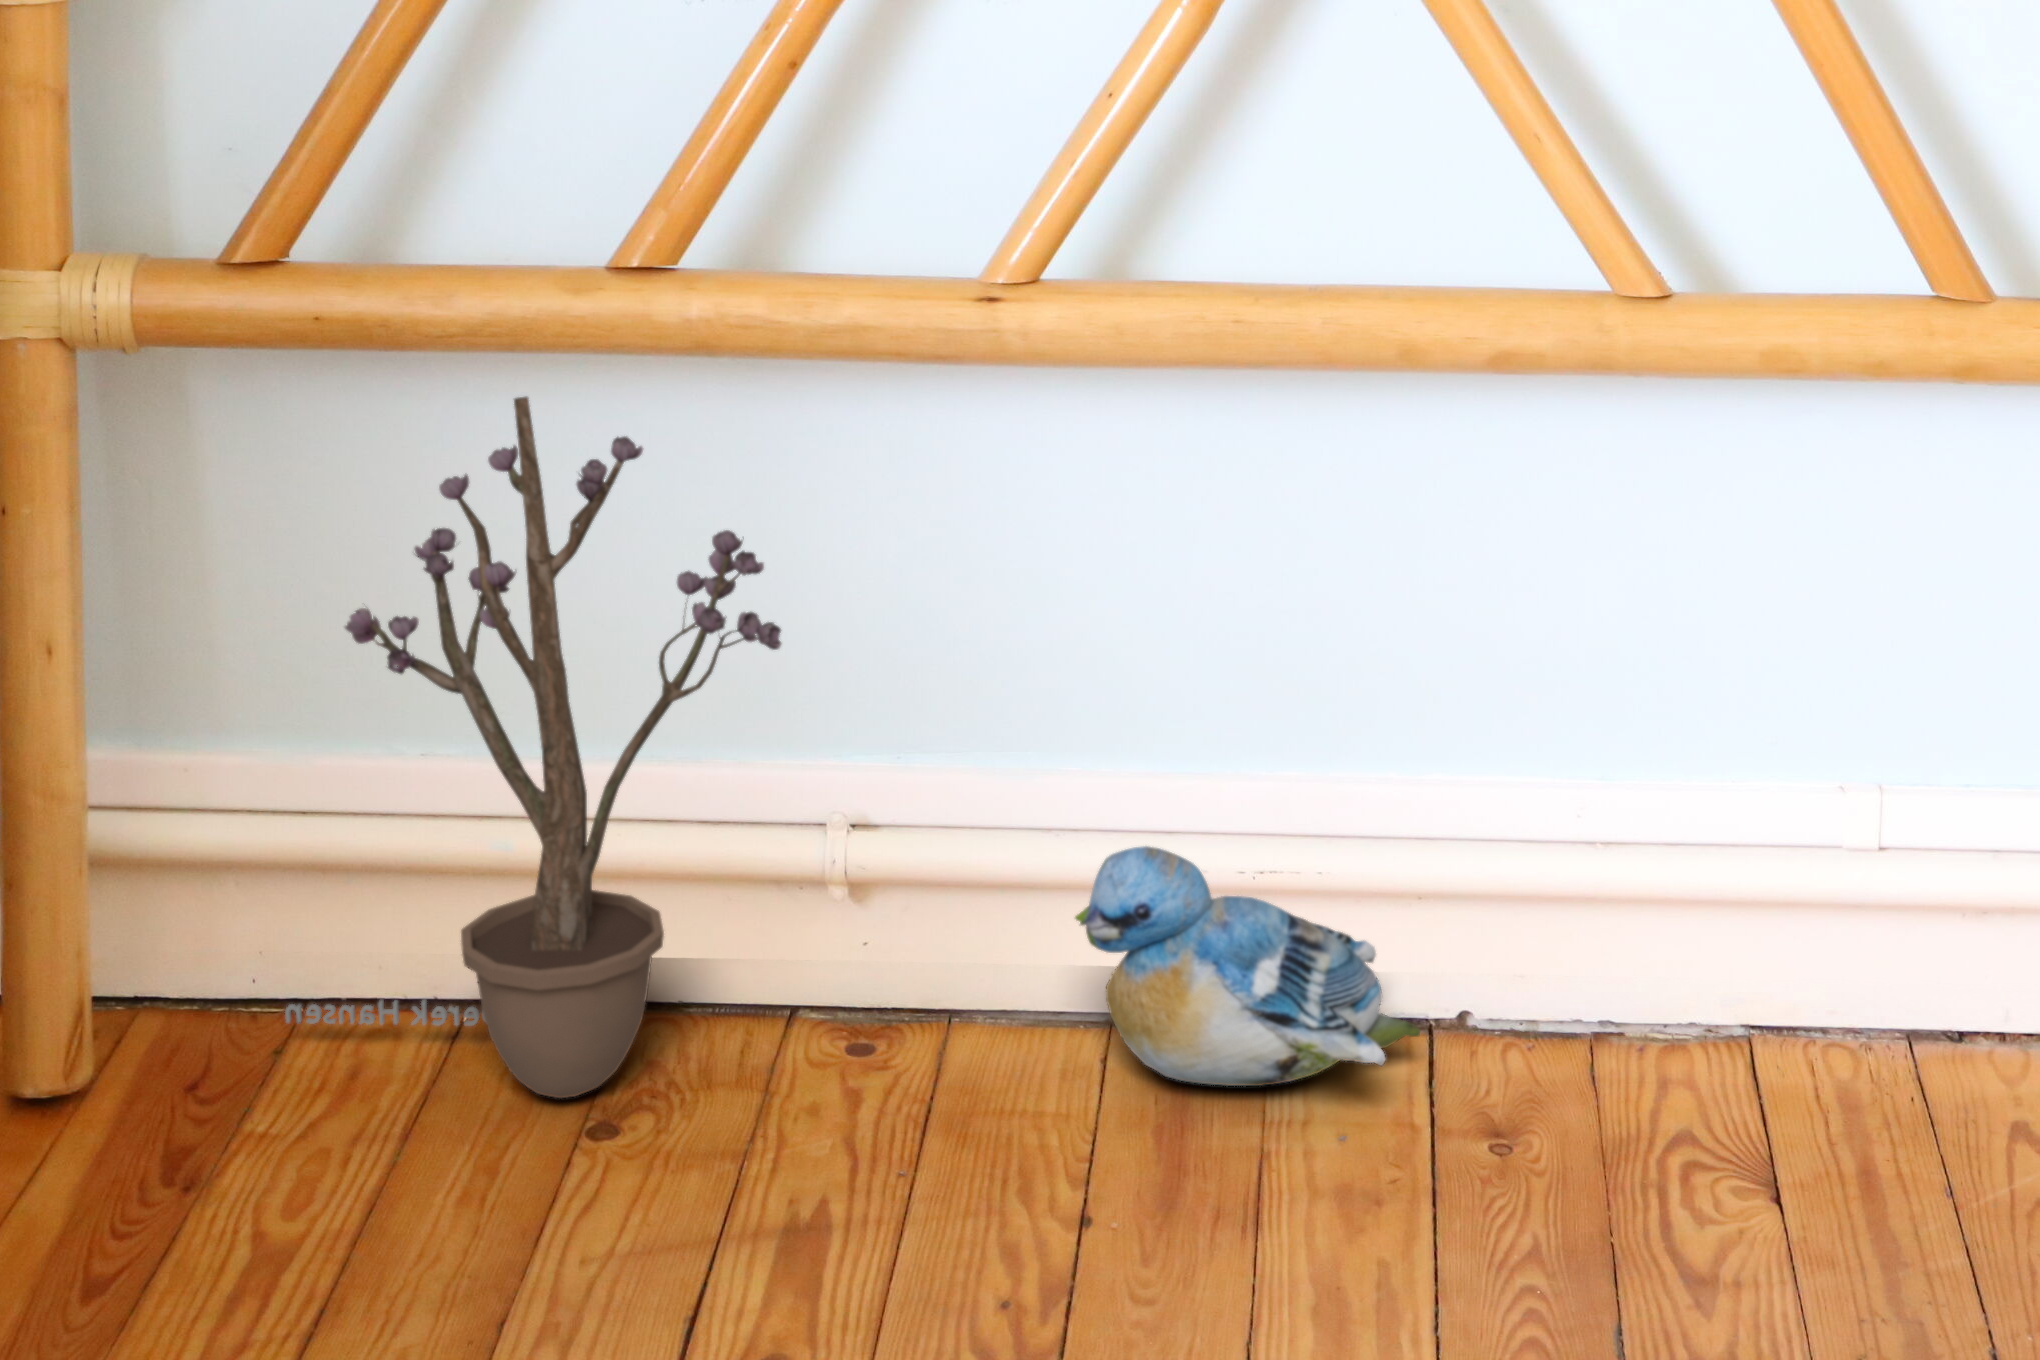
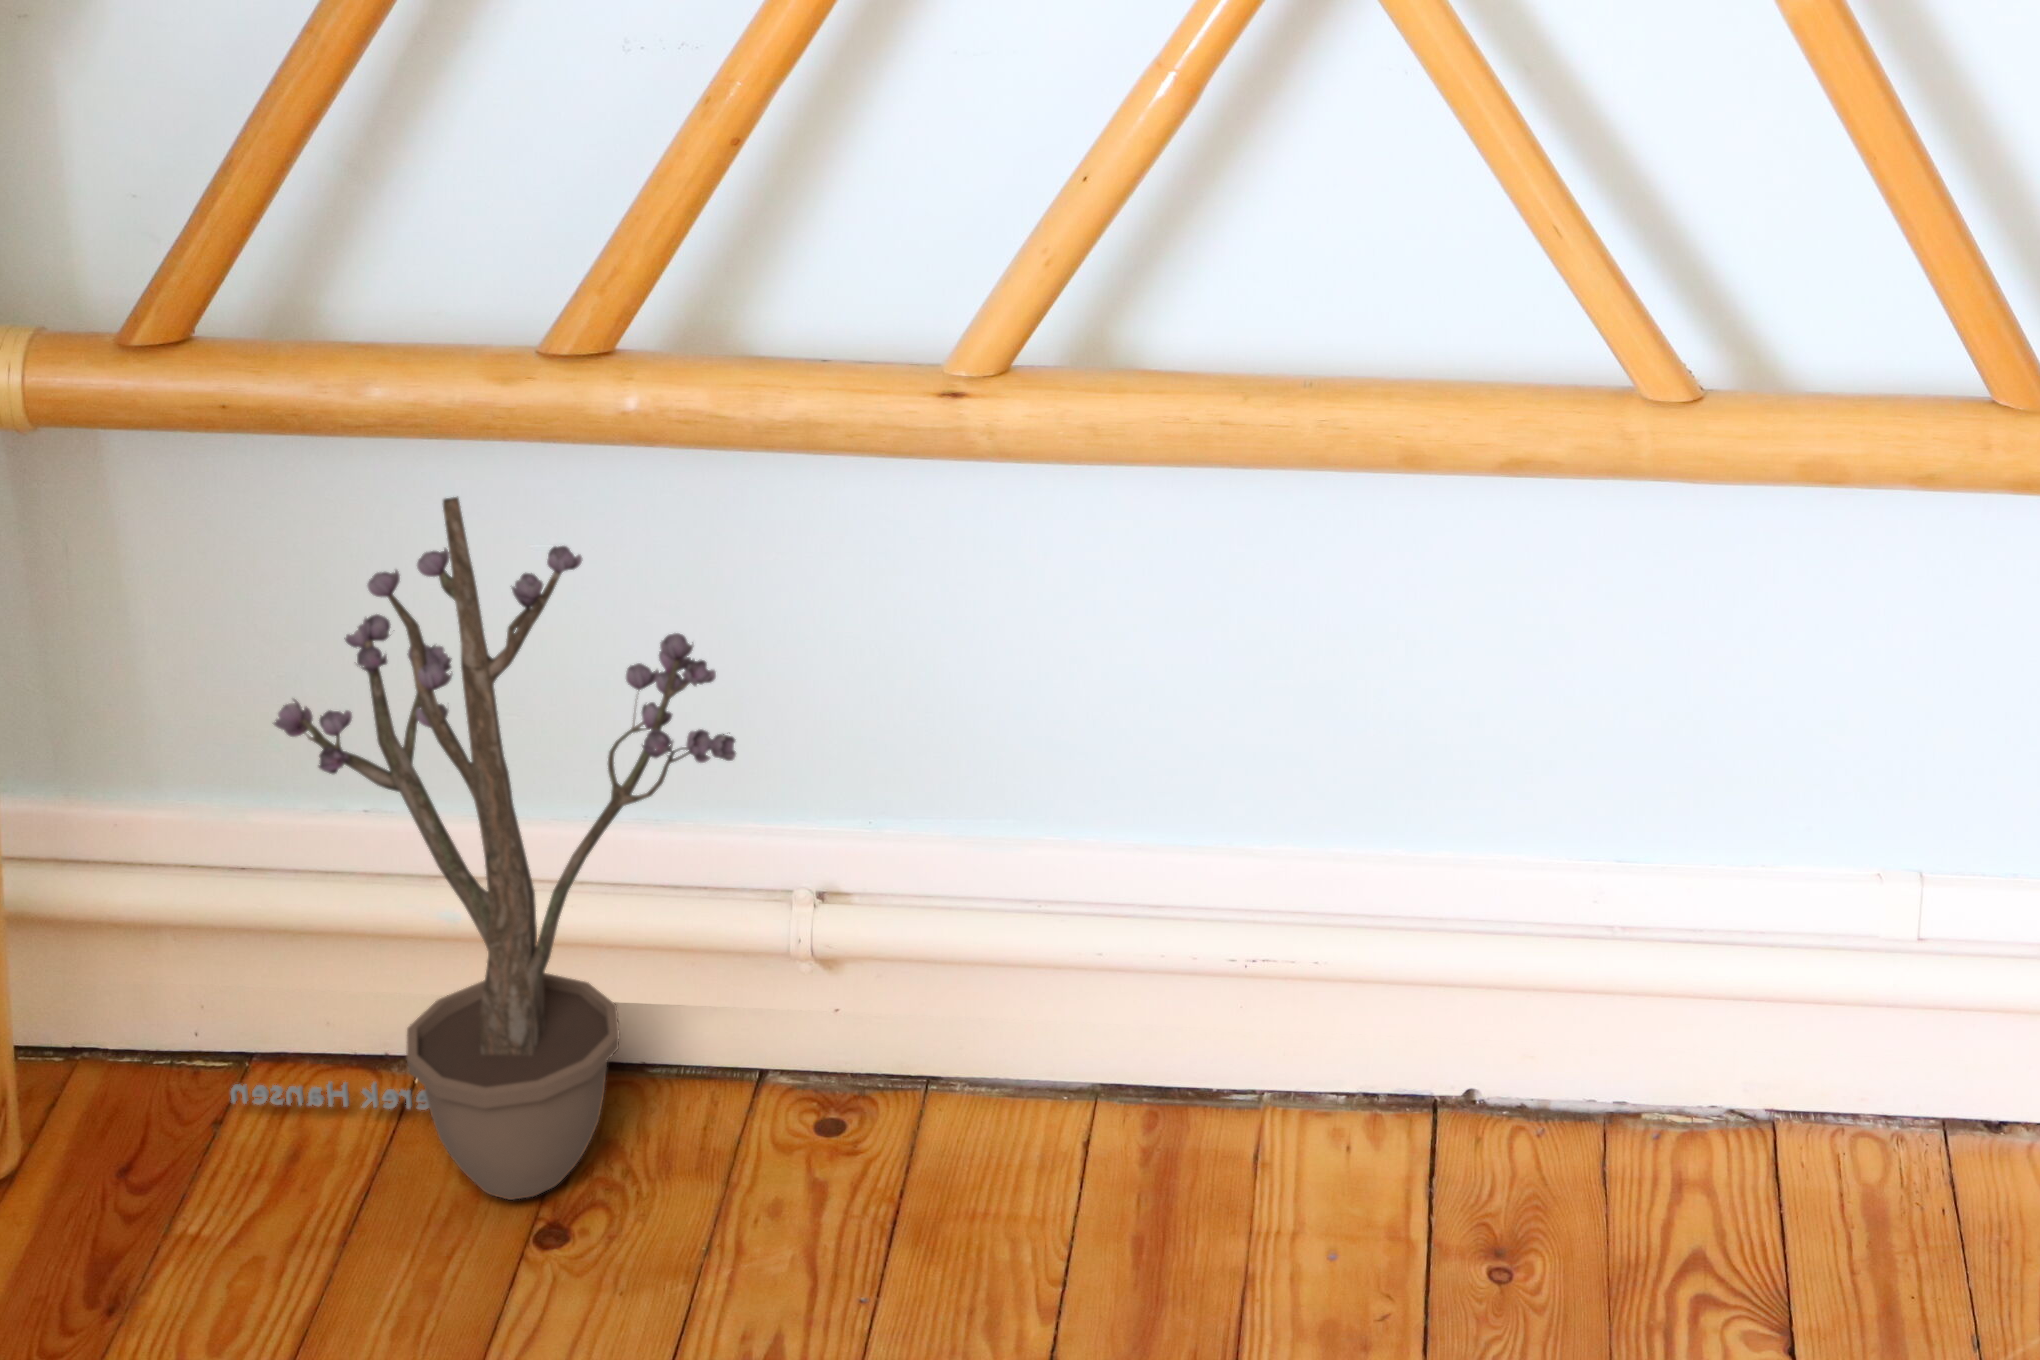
plush toy: present [1075,846,1420,1086] -> none [1052,950,1417,1193]

